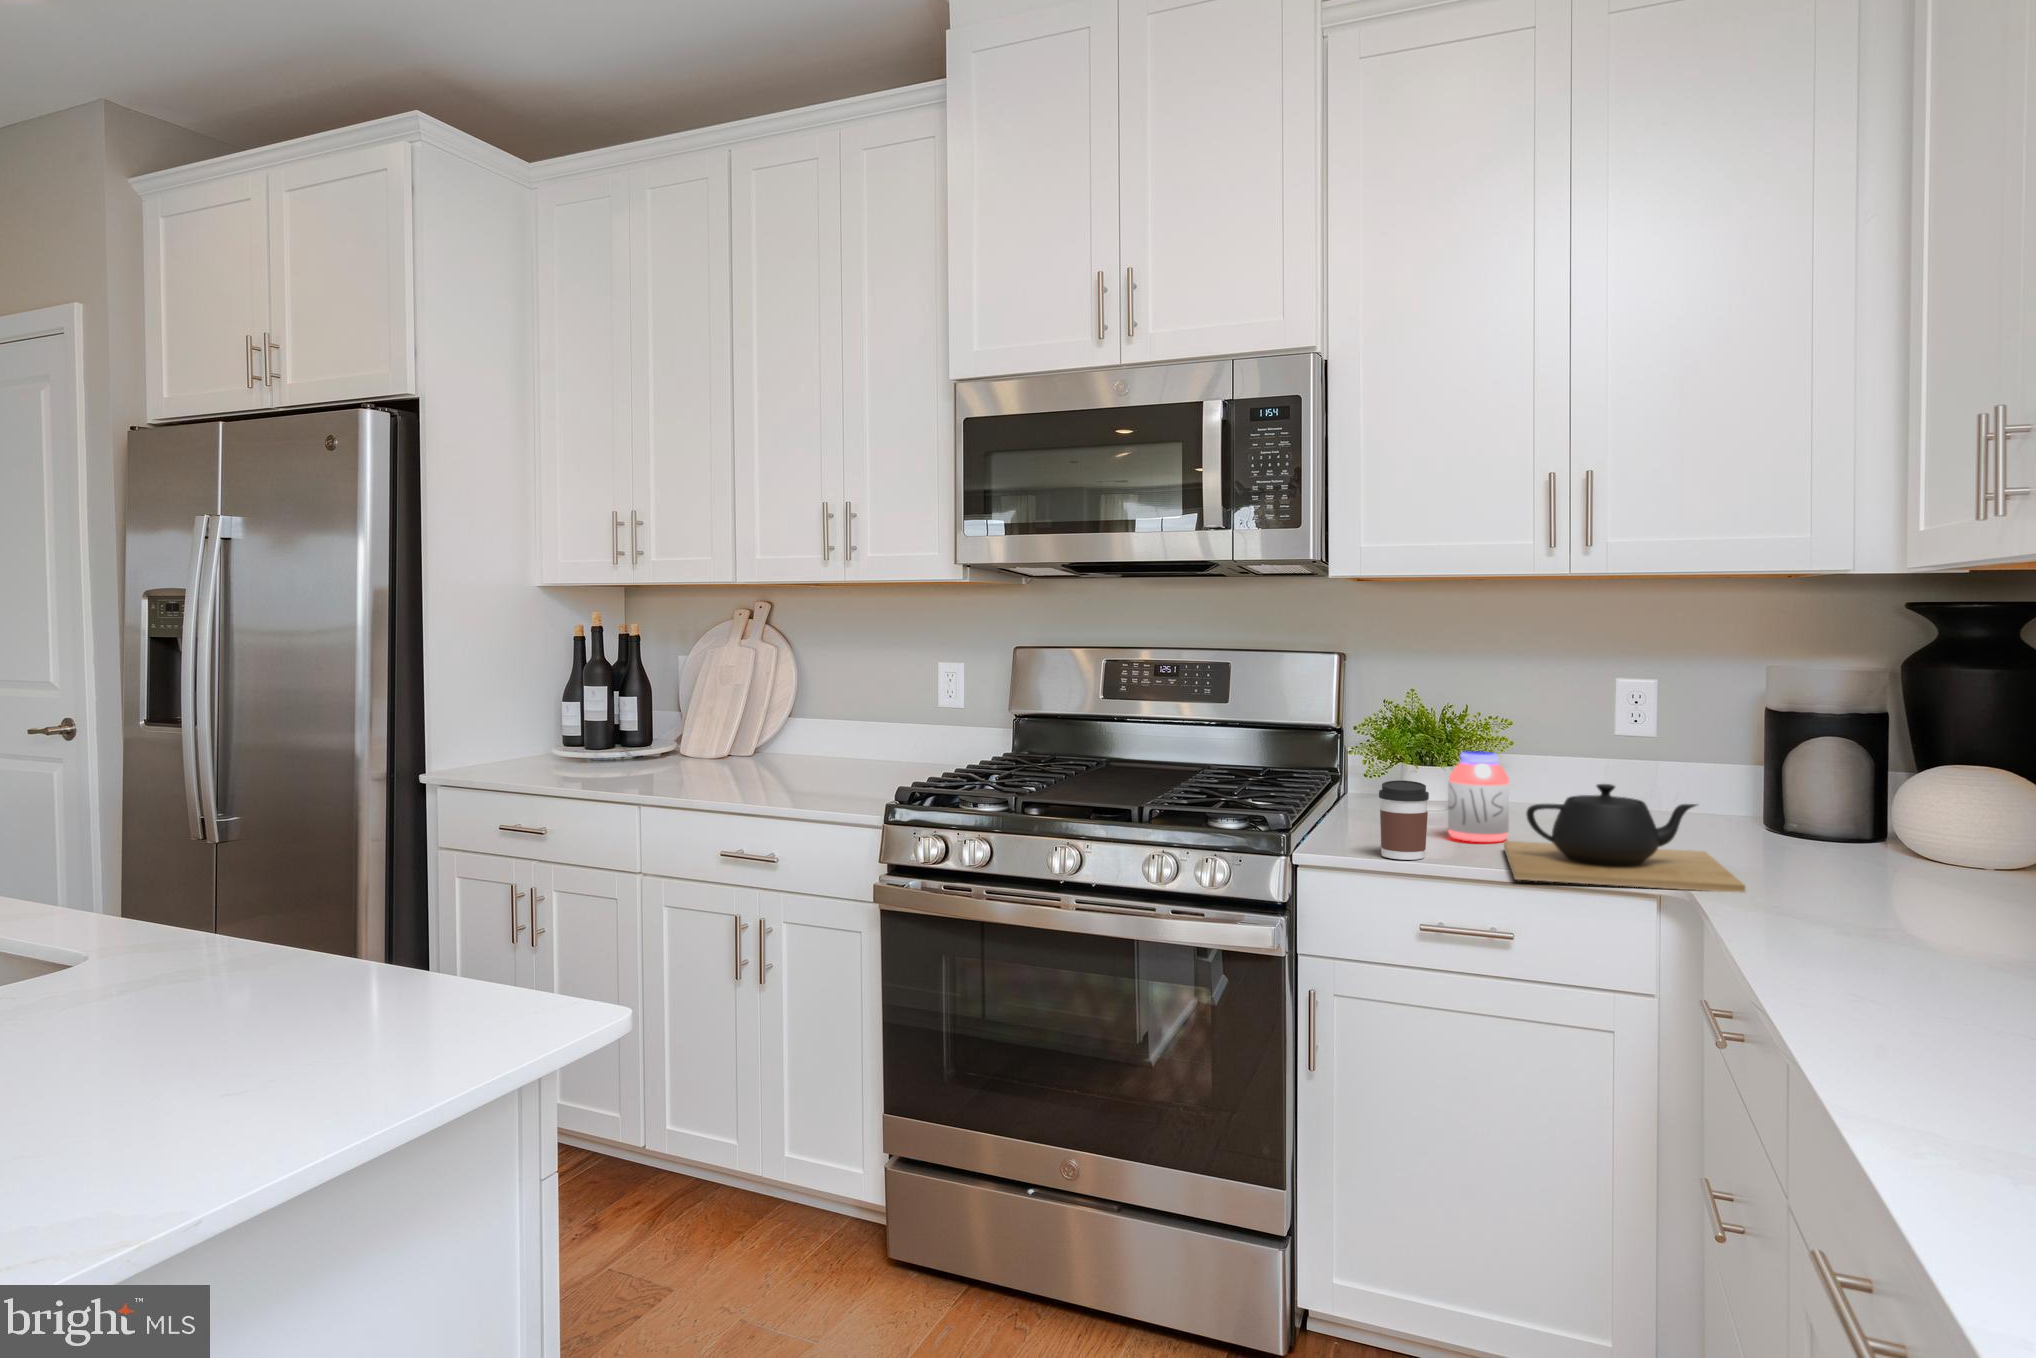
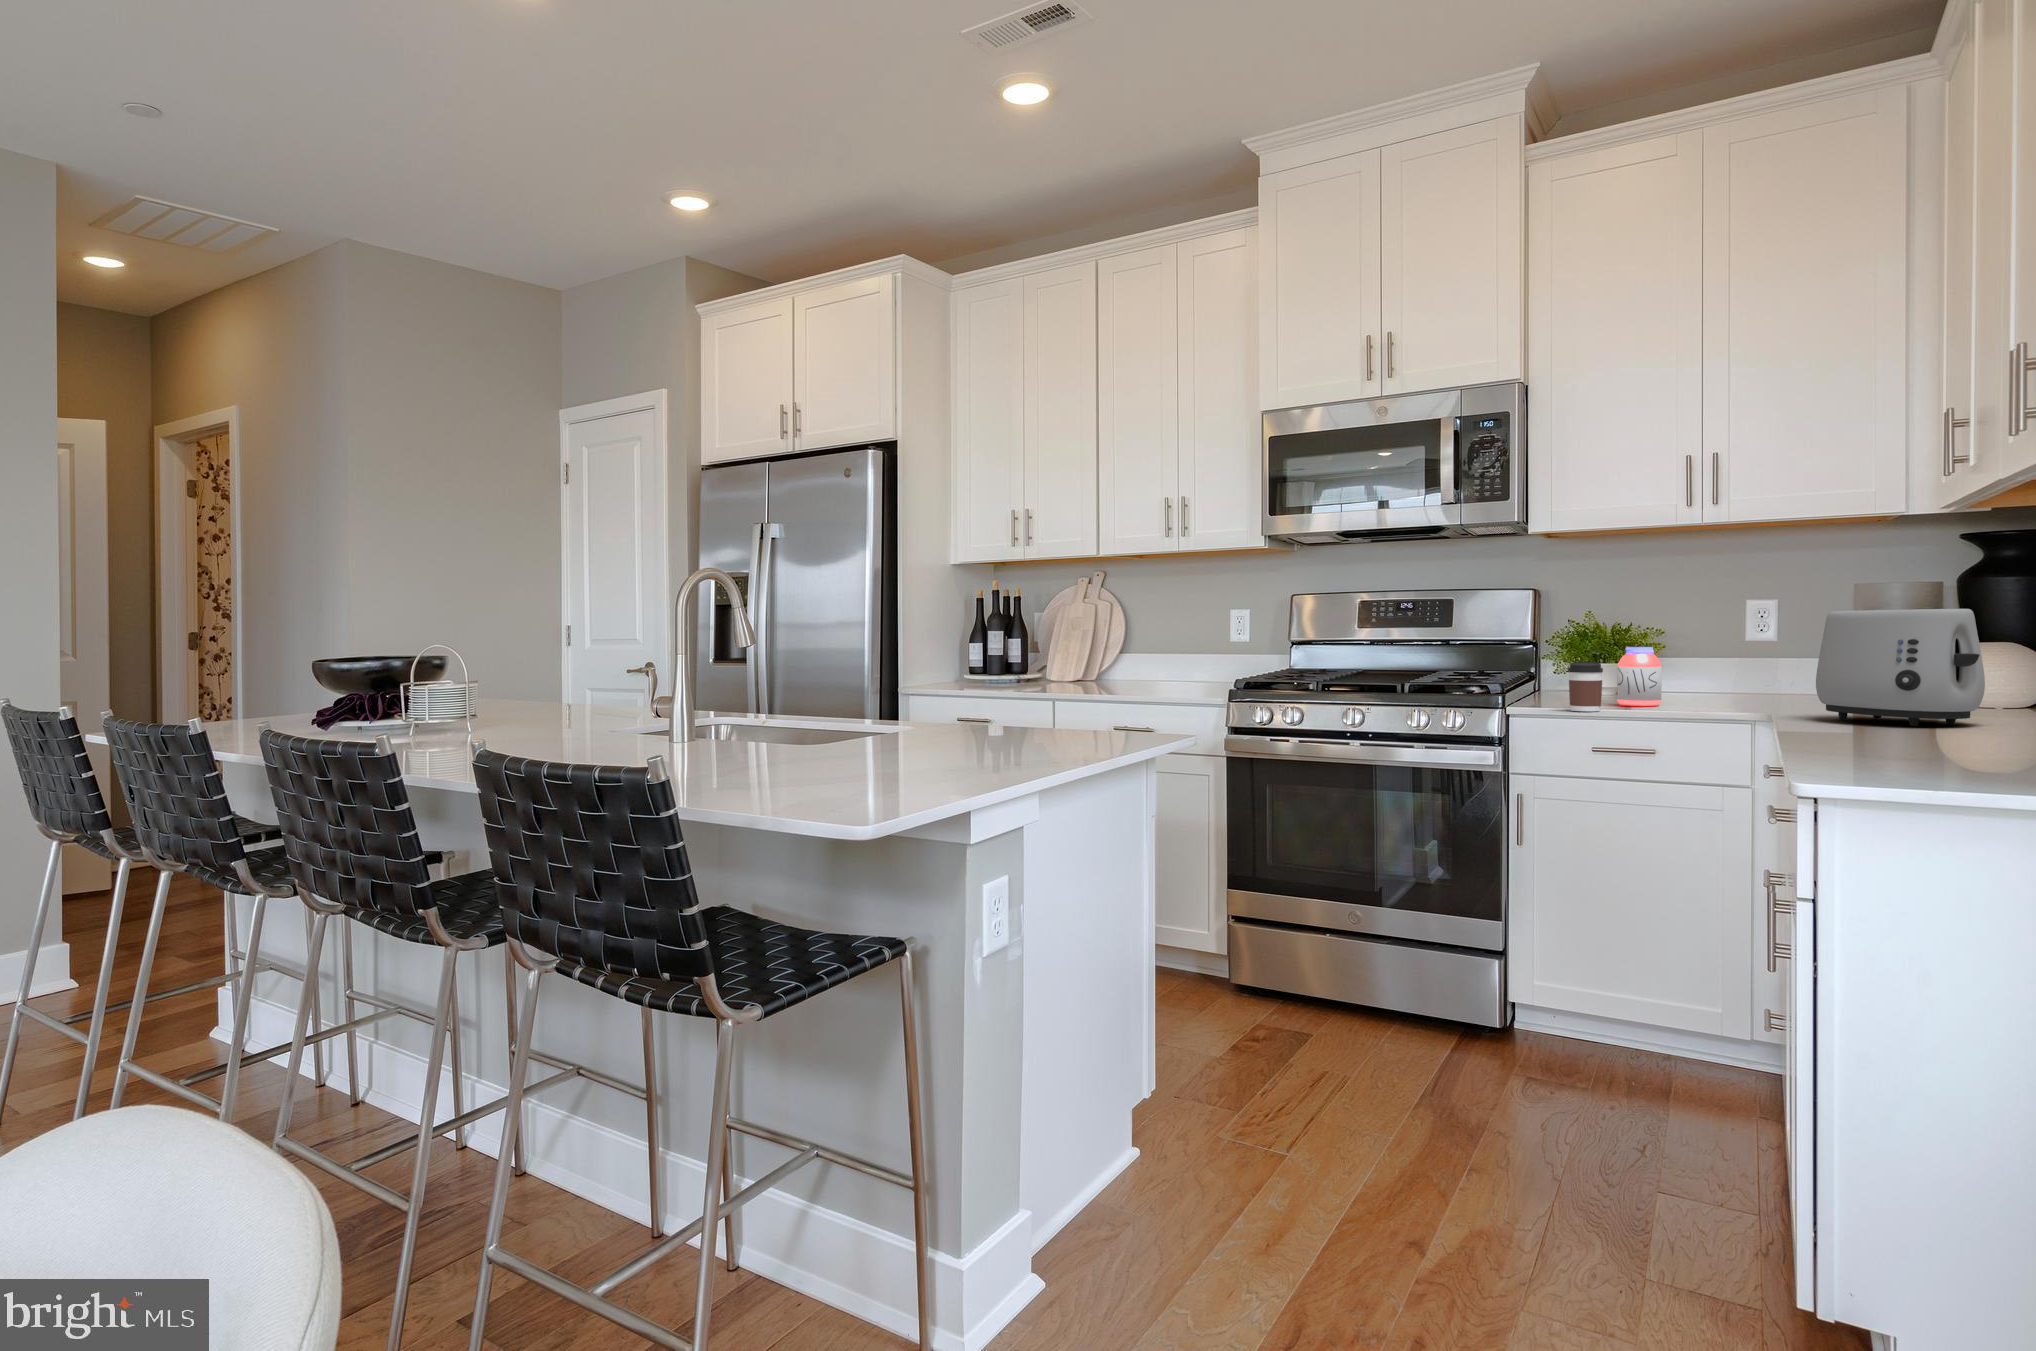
toaster: none [1748,737,2022,946] -> present [1816,609,1985,726]
teapot: present [1504,784,1745,892] -> none [1657,656,1820,717]

